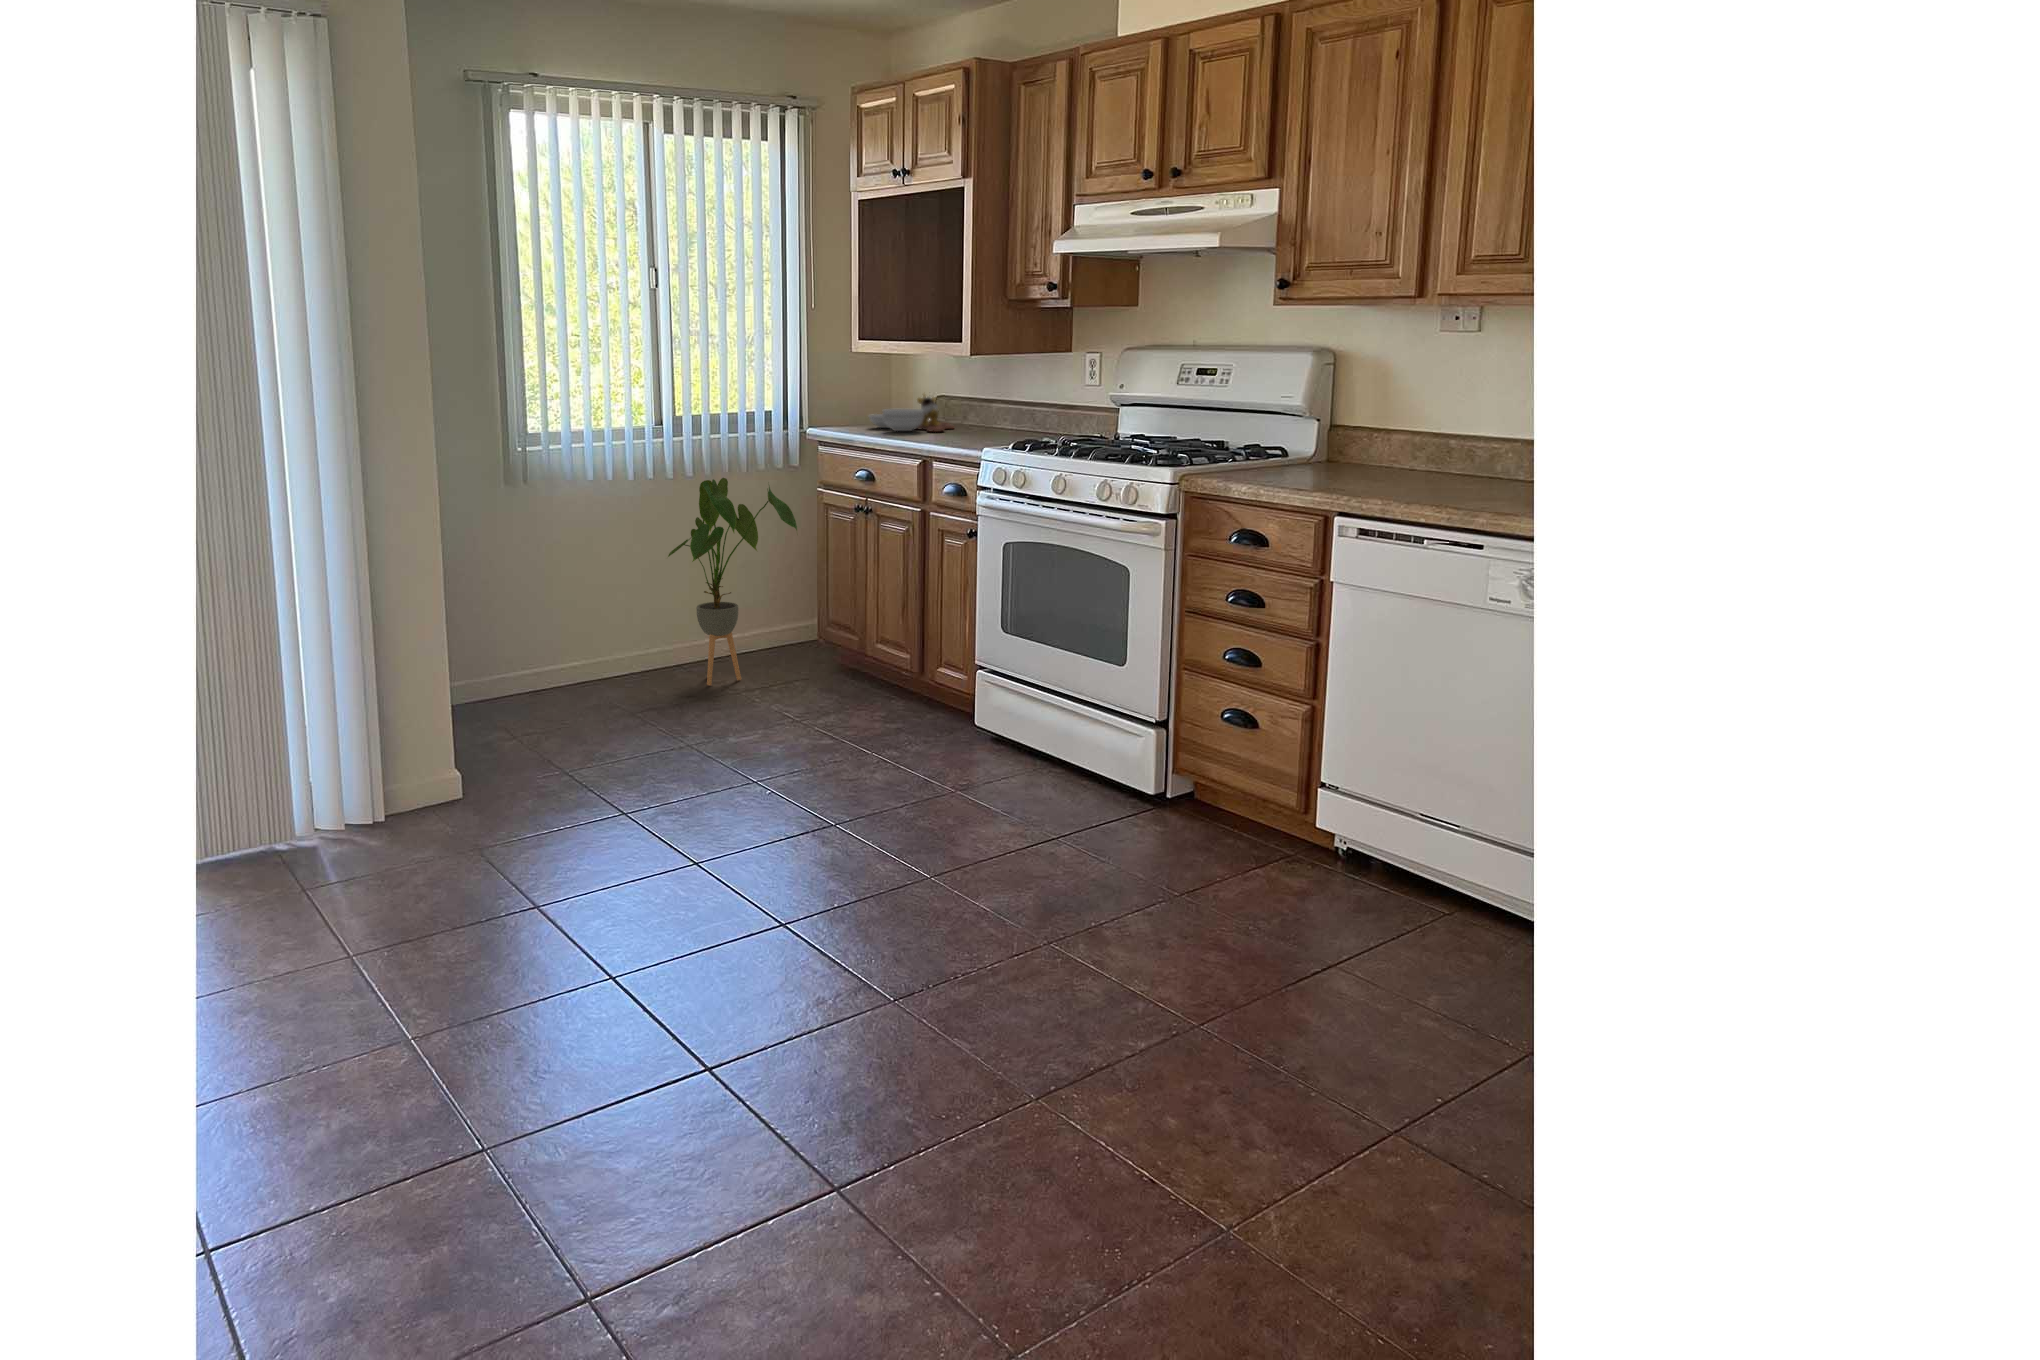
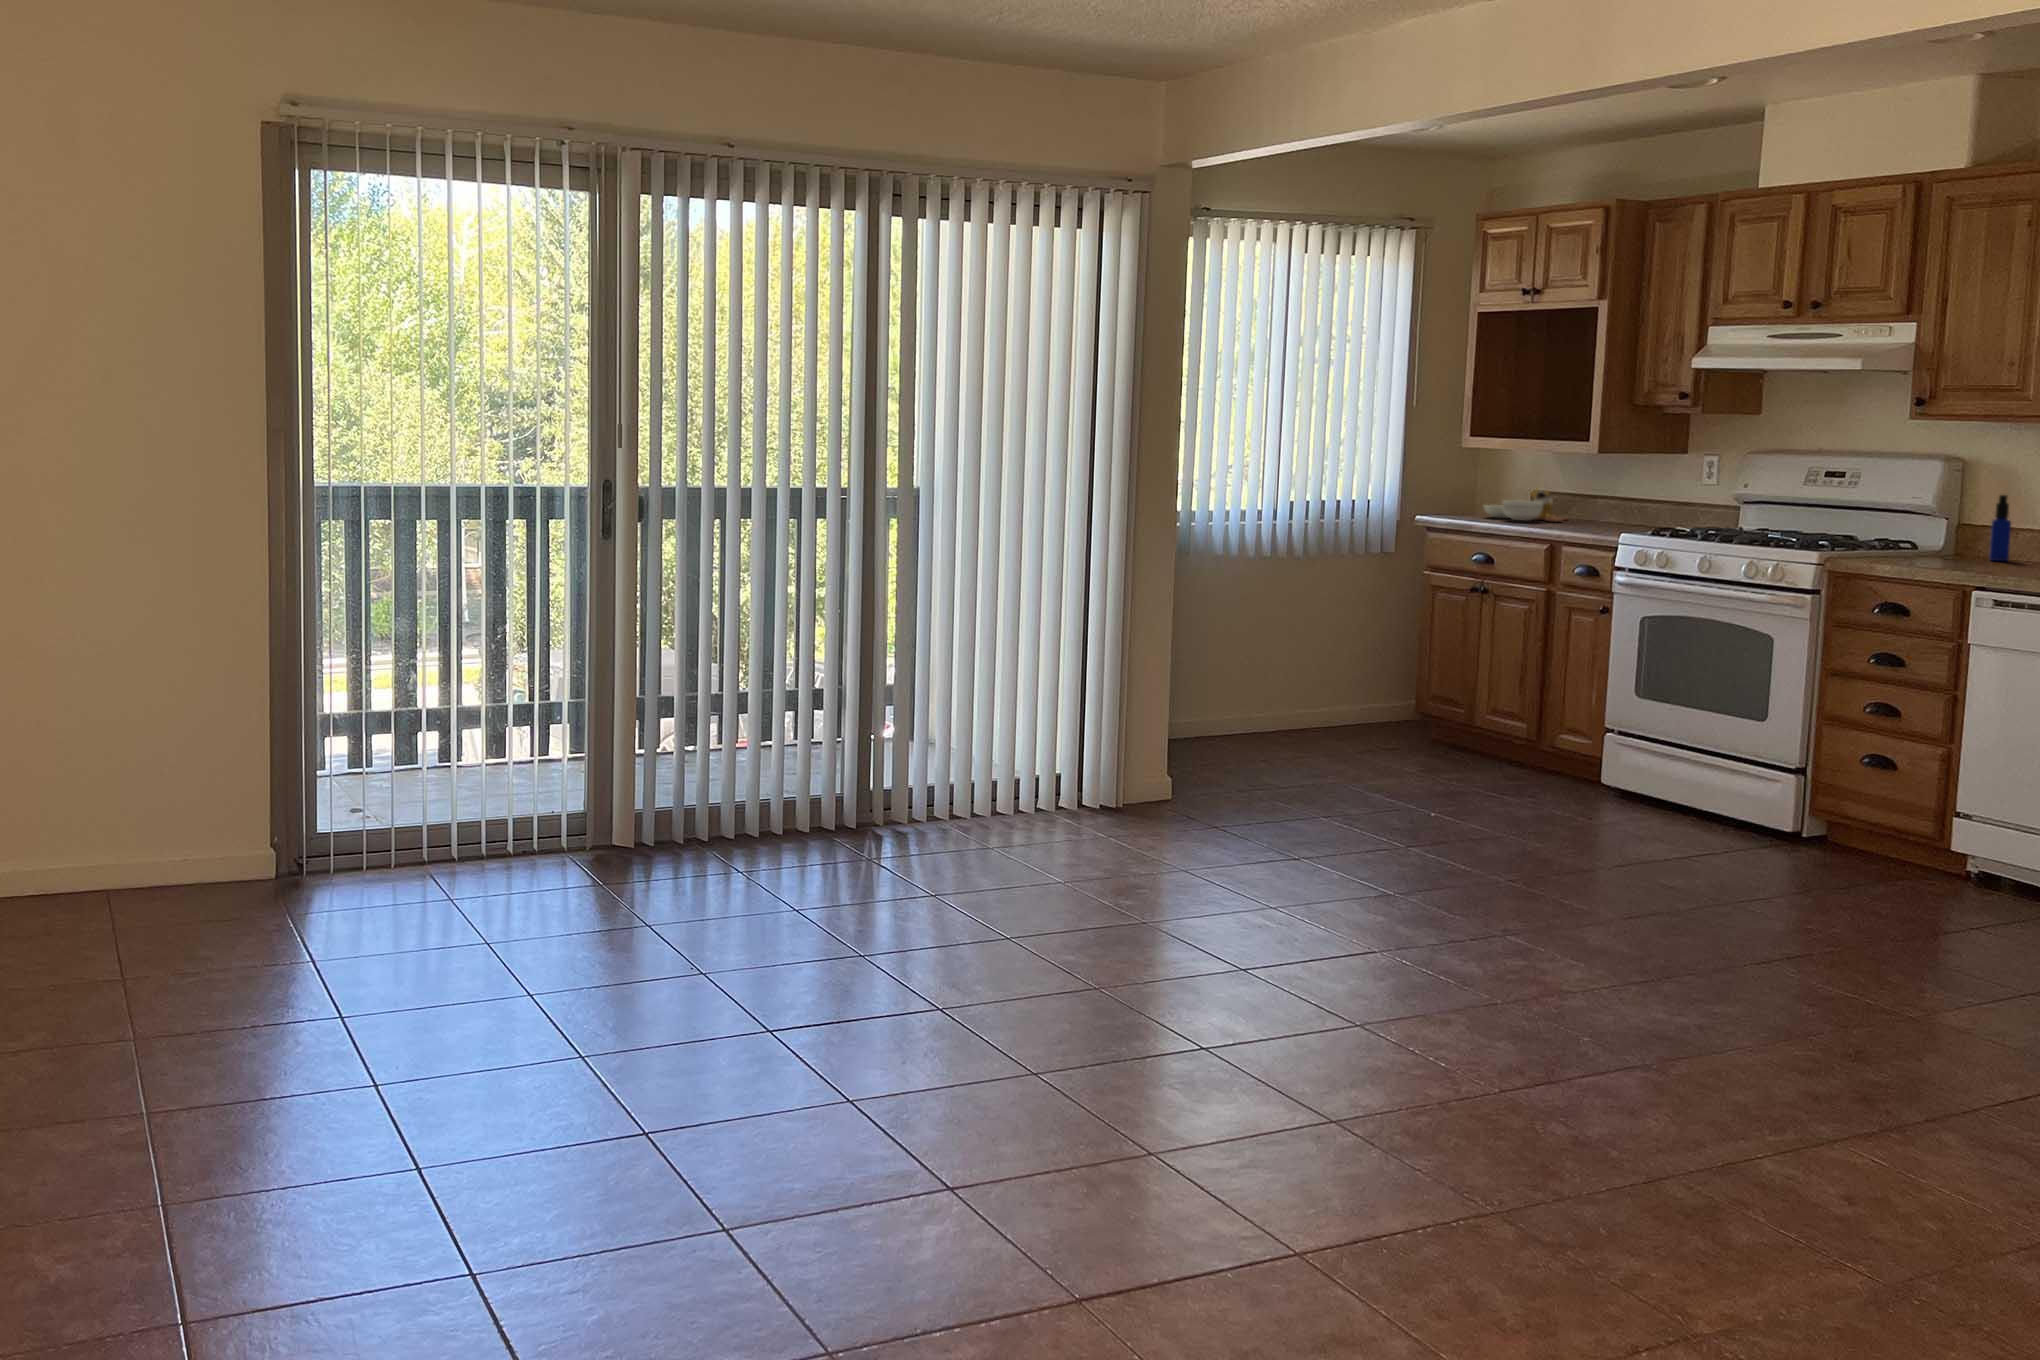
bottle: none [1358,393,1381,472] -> present [1989,495,2011,561]
house plant: present [668,478,797,685] -> none [1290,557,1416,742]

